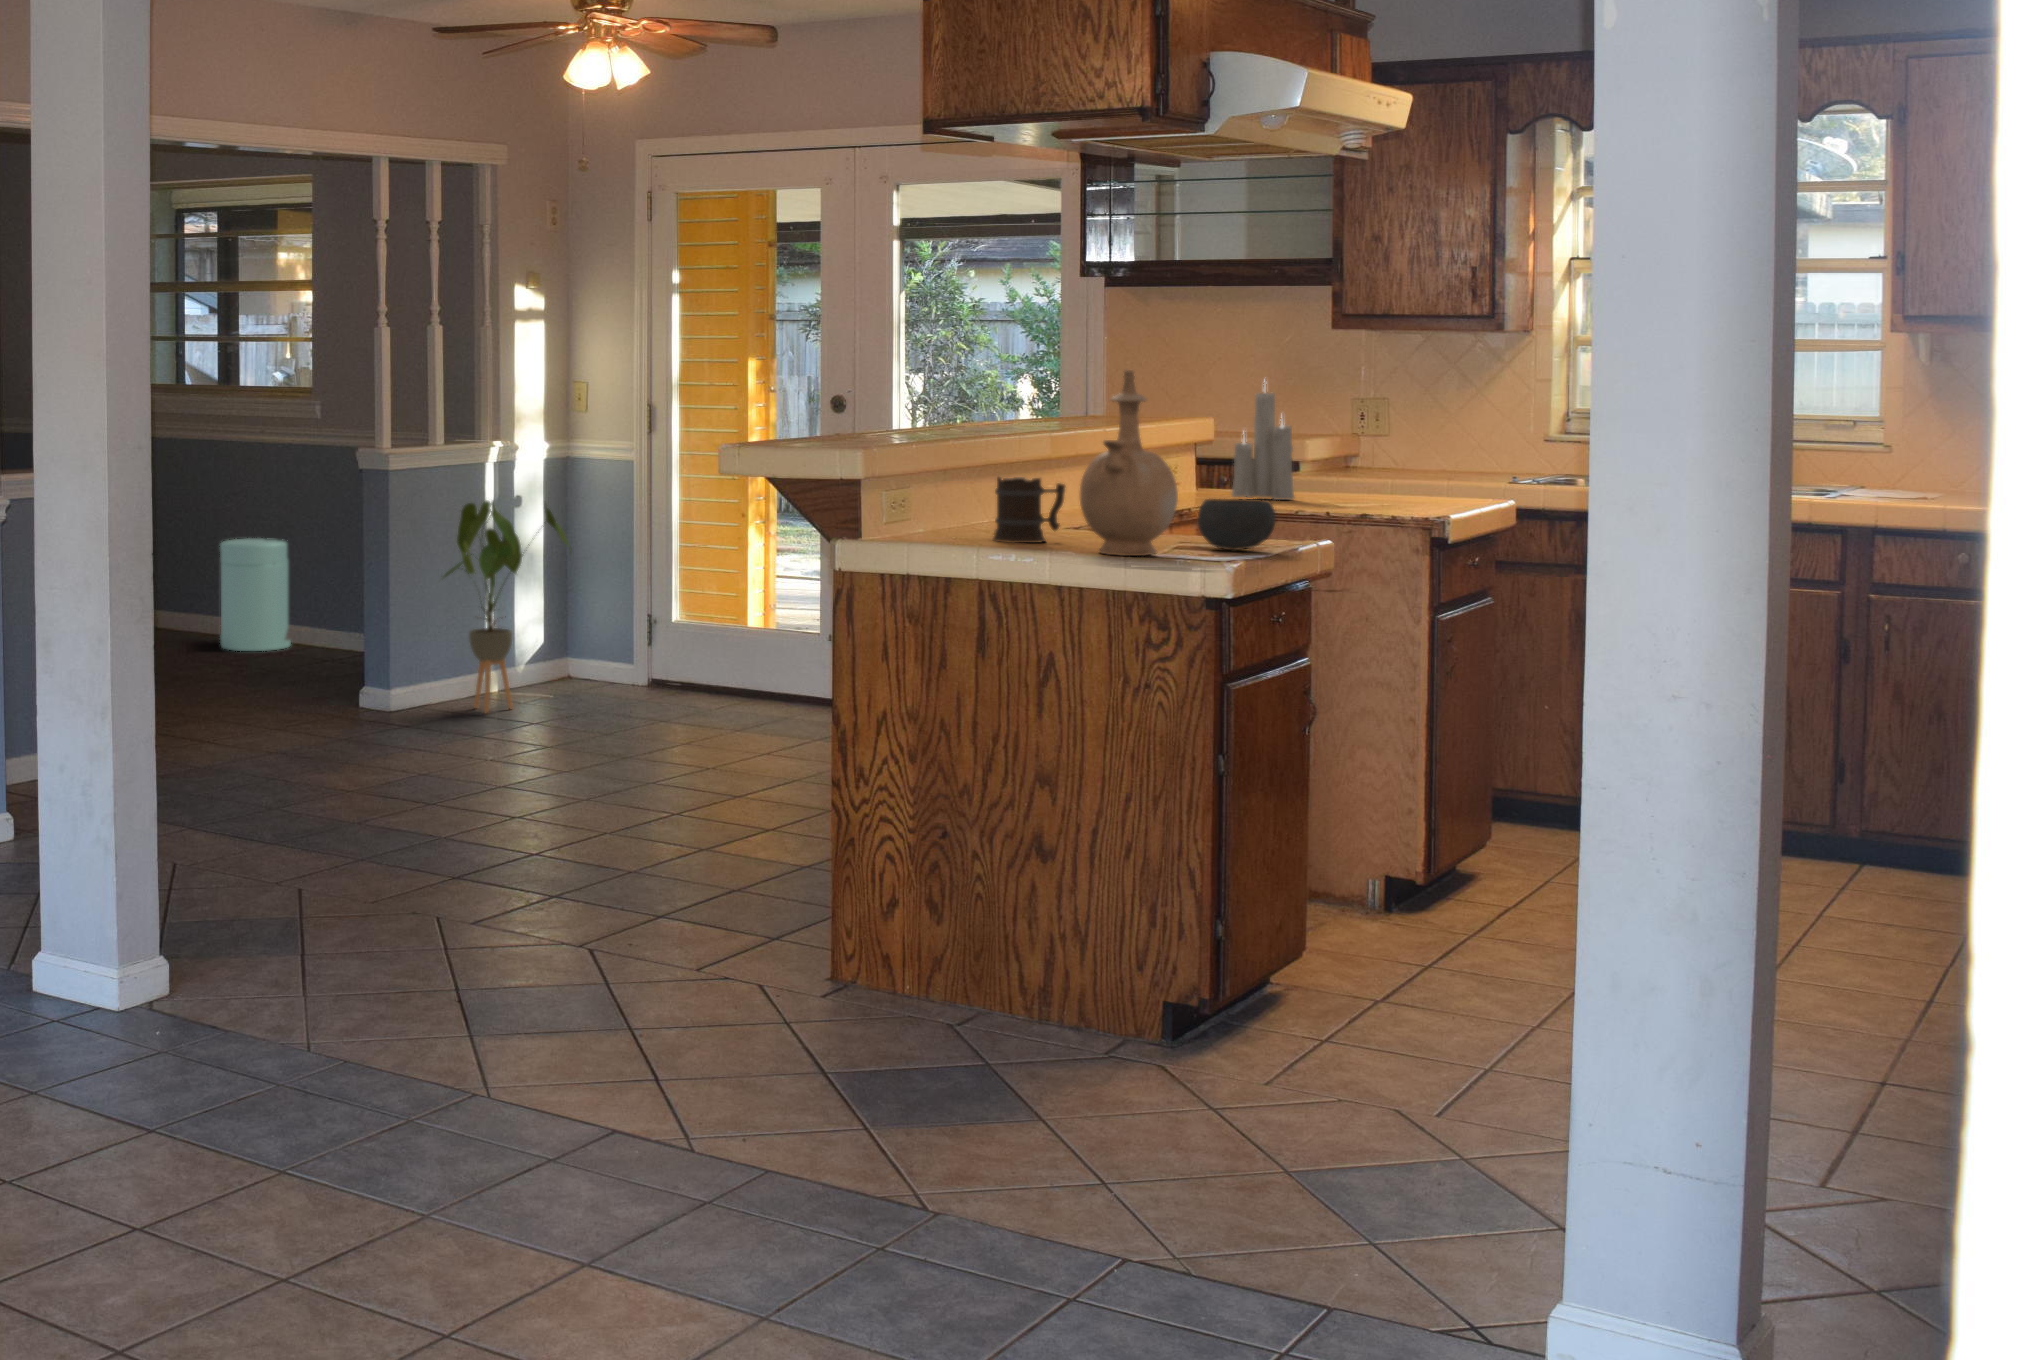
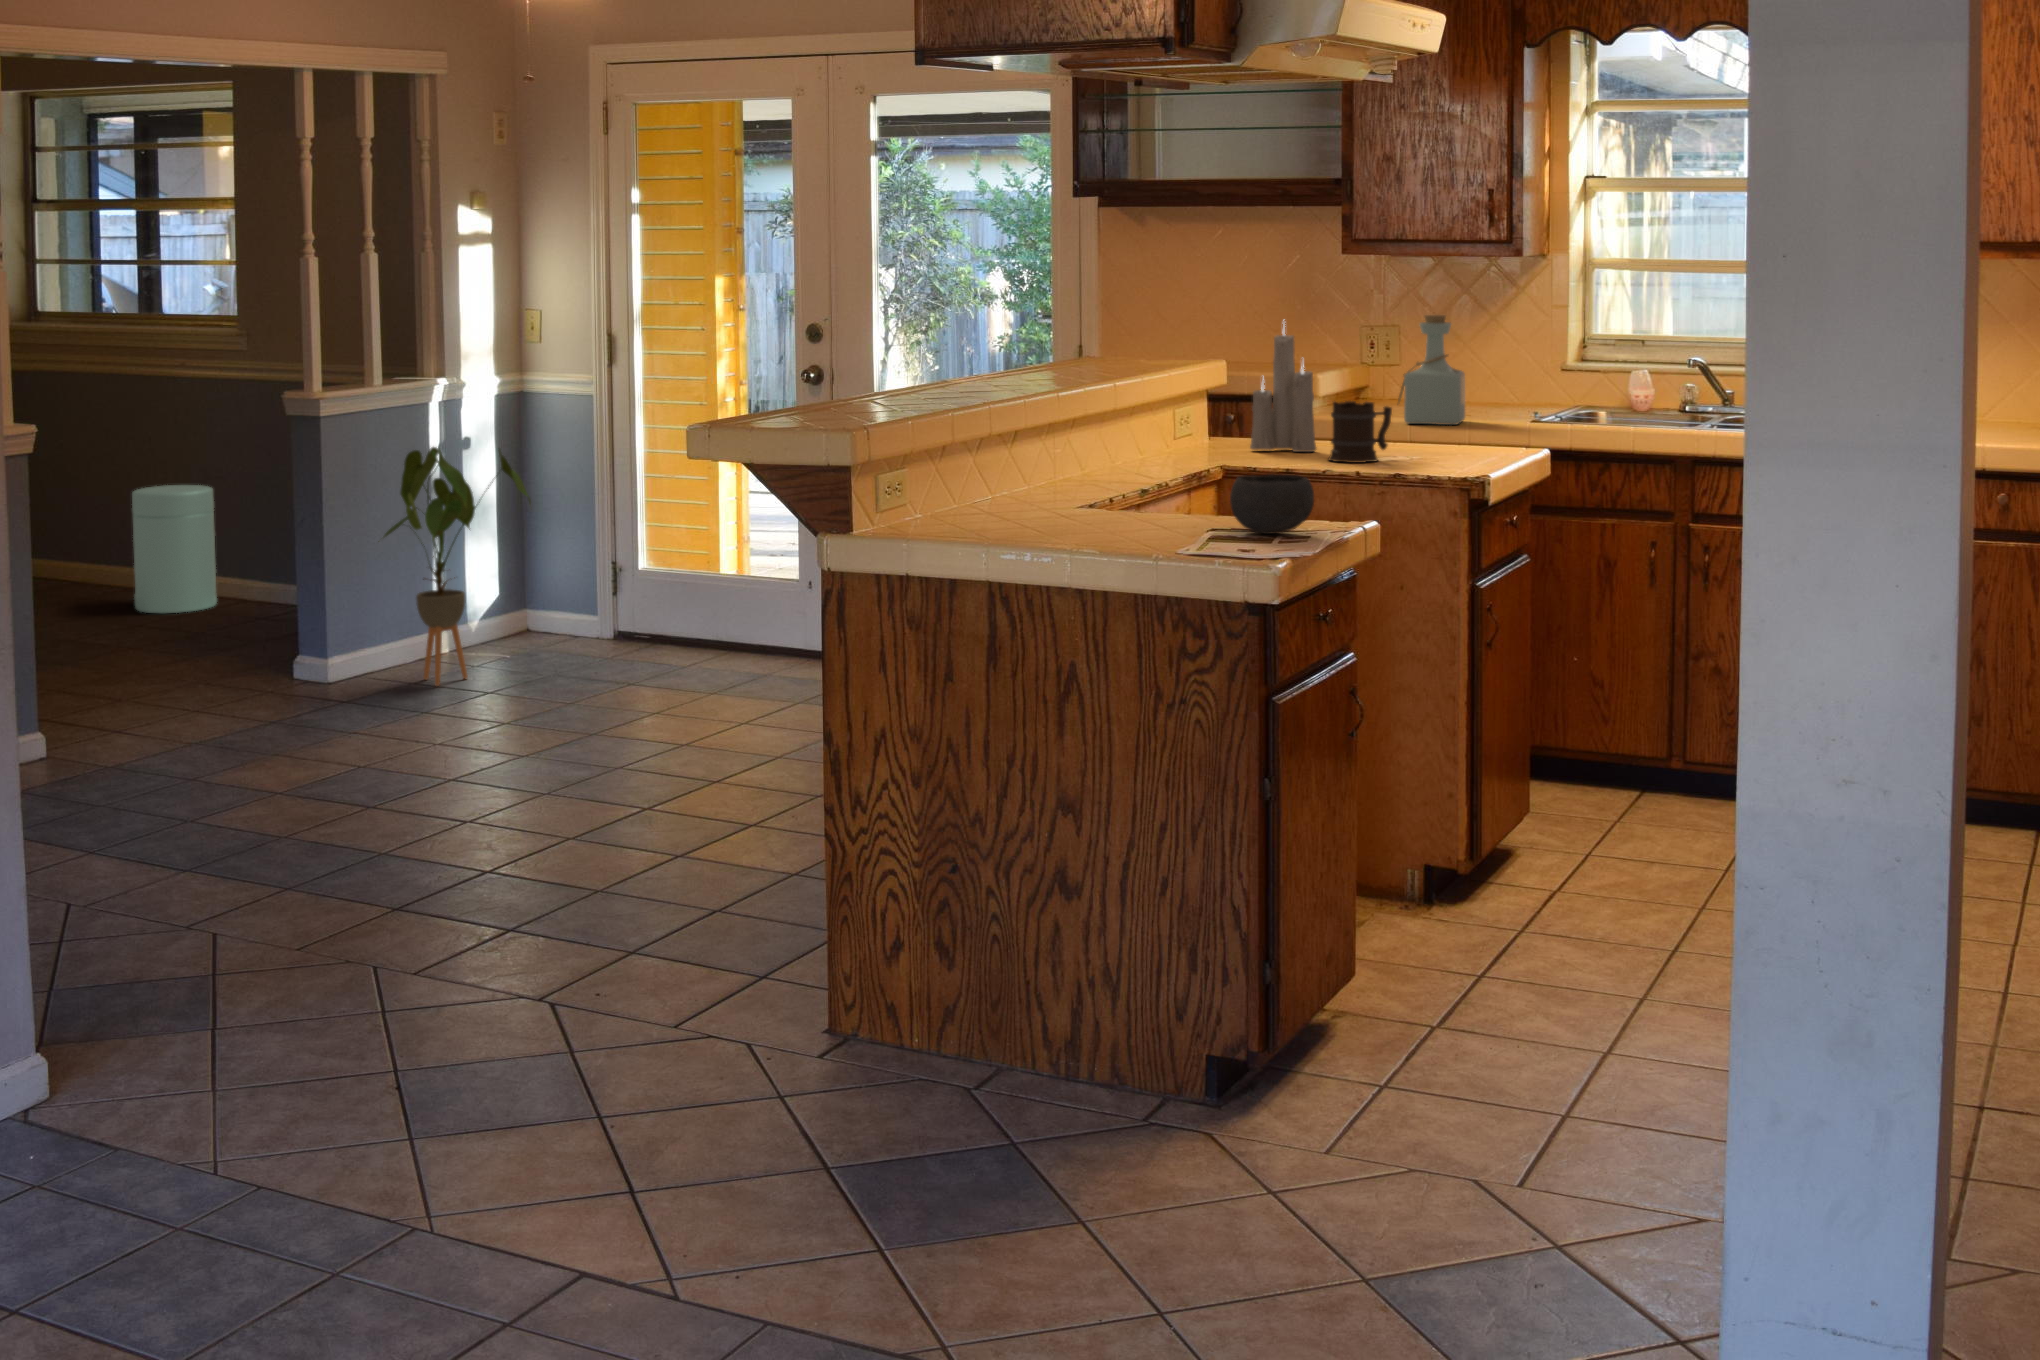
vase: present [1080,370,1178,556] -> none [1104,339,1212,552]
bottle: none [1381,383,1449,486] -> present [1398,315,1465,425]
mug: present [993,477,1065,543] -> present [1329,401,1392,463]

